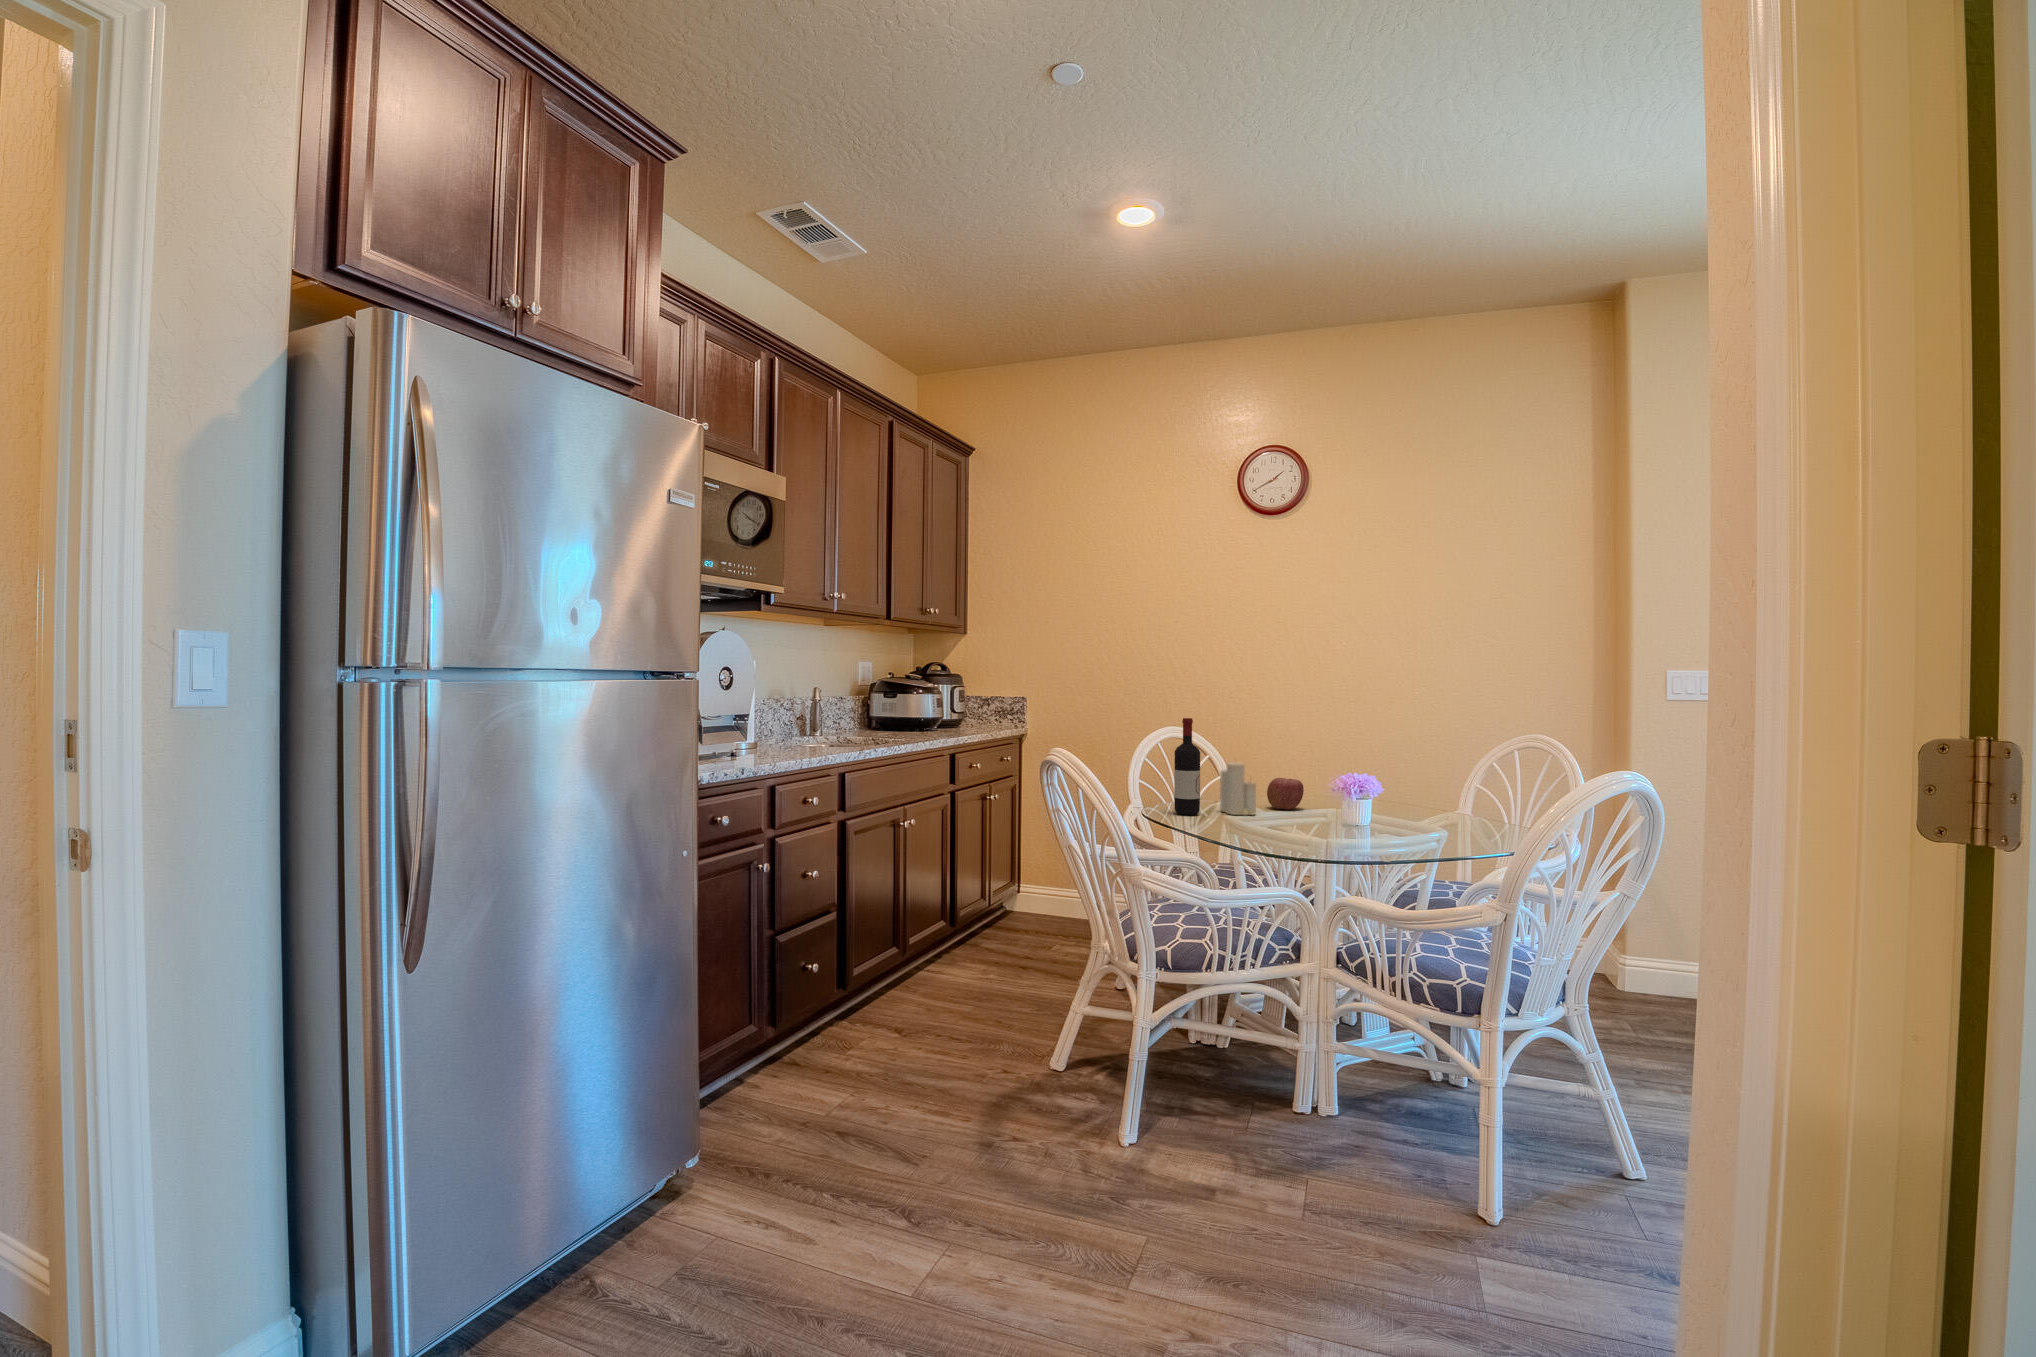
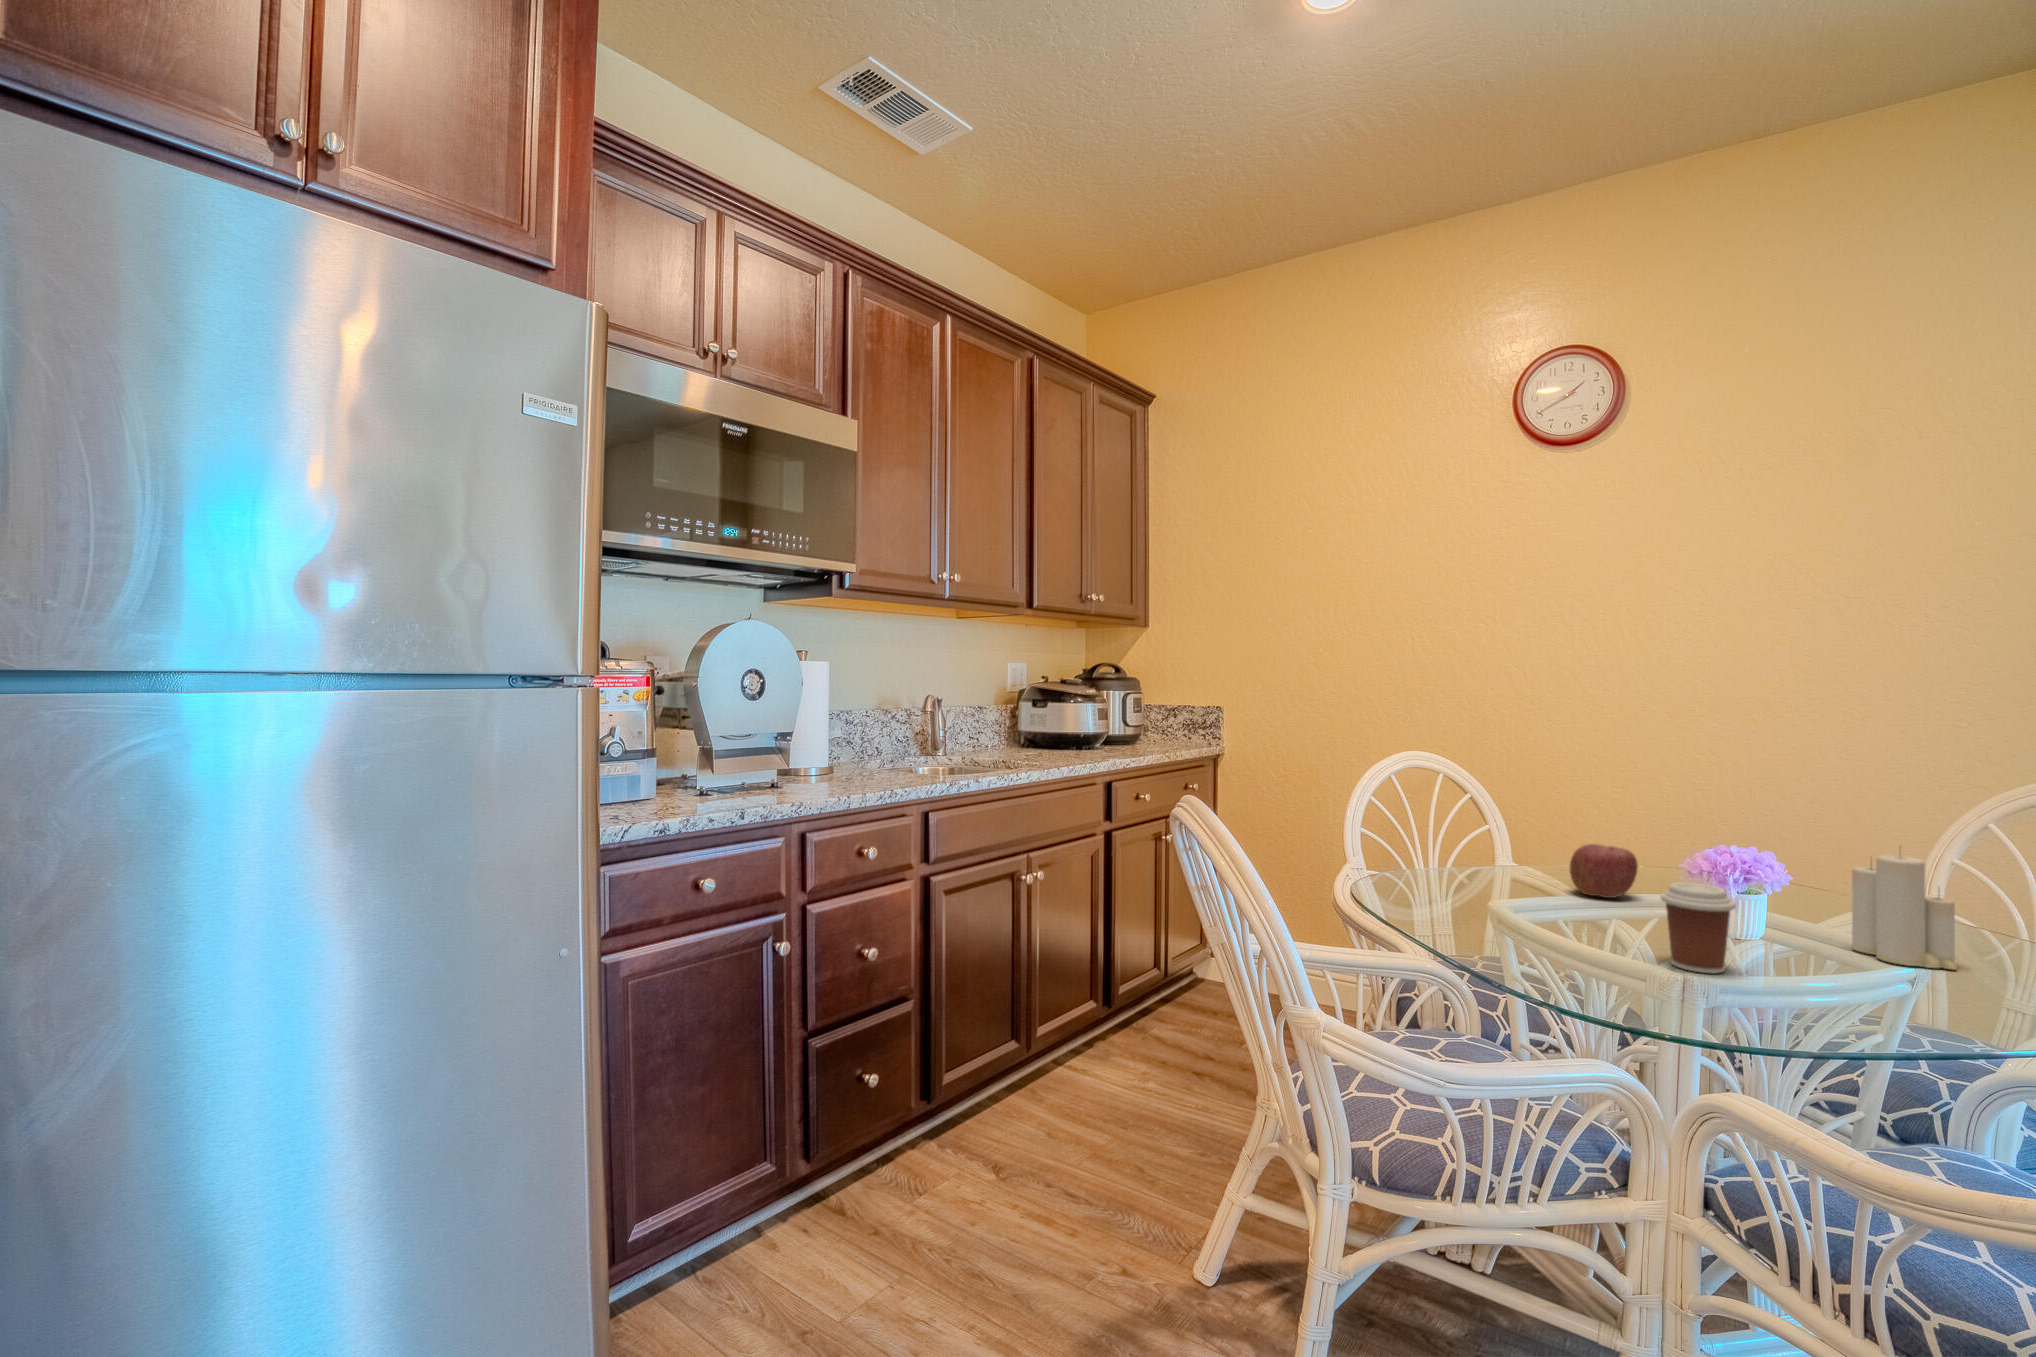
wine bottle: present [1174,718,1200,815] -> none [1402,747,1446,902]
candle: present [1220,762,1256,815] -> present [1852,855,1957,970]
coffee cup: none [1316,789,1351,836] -> present [1661,882,1736,973]

